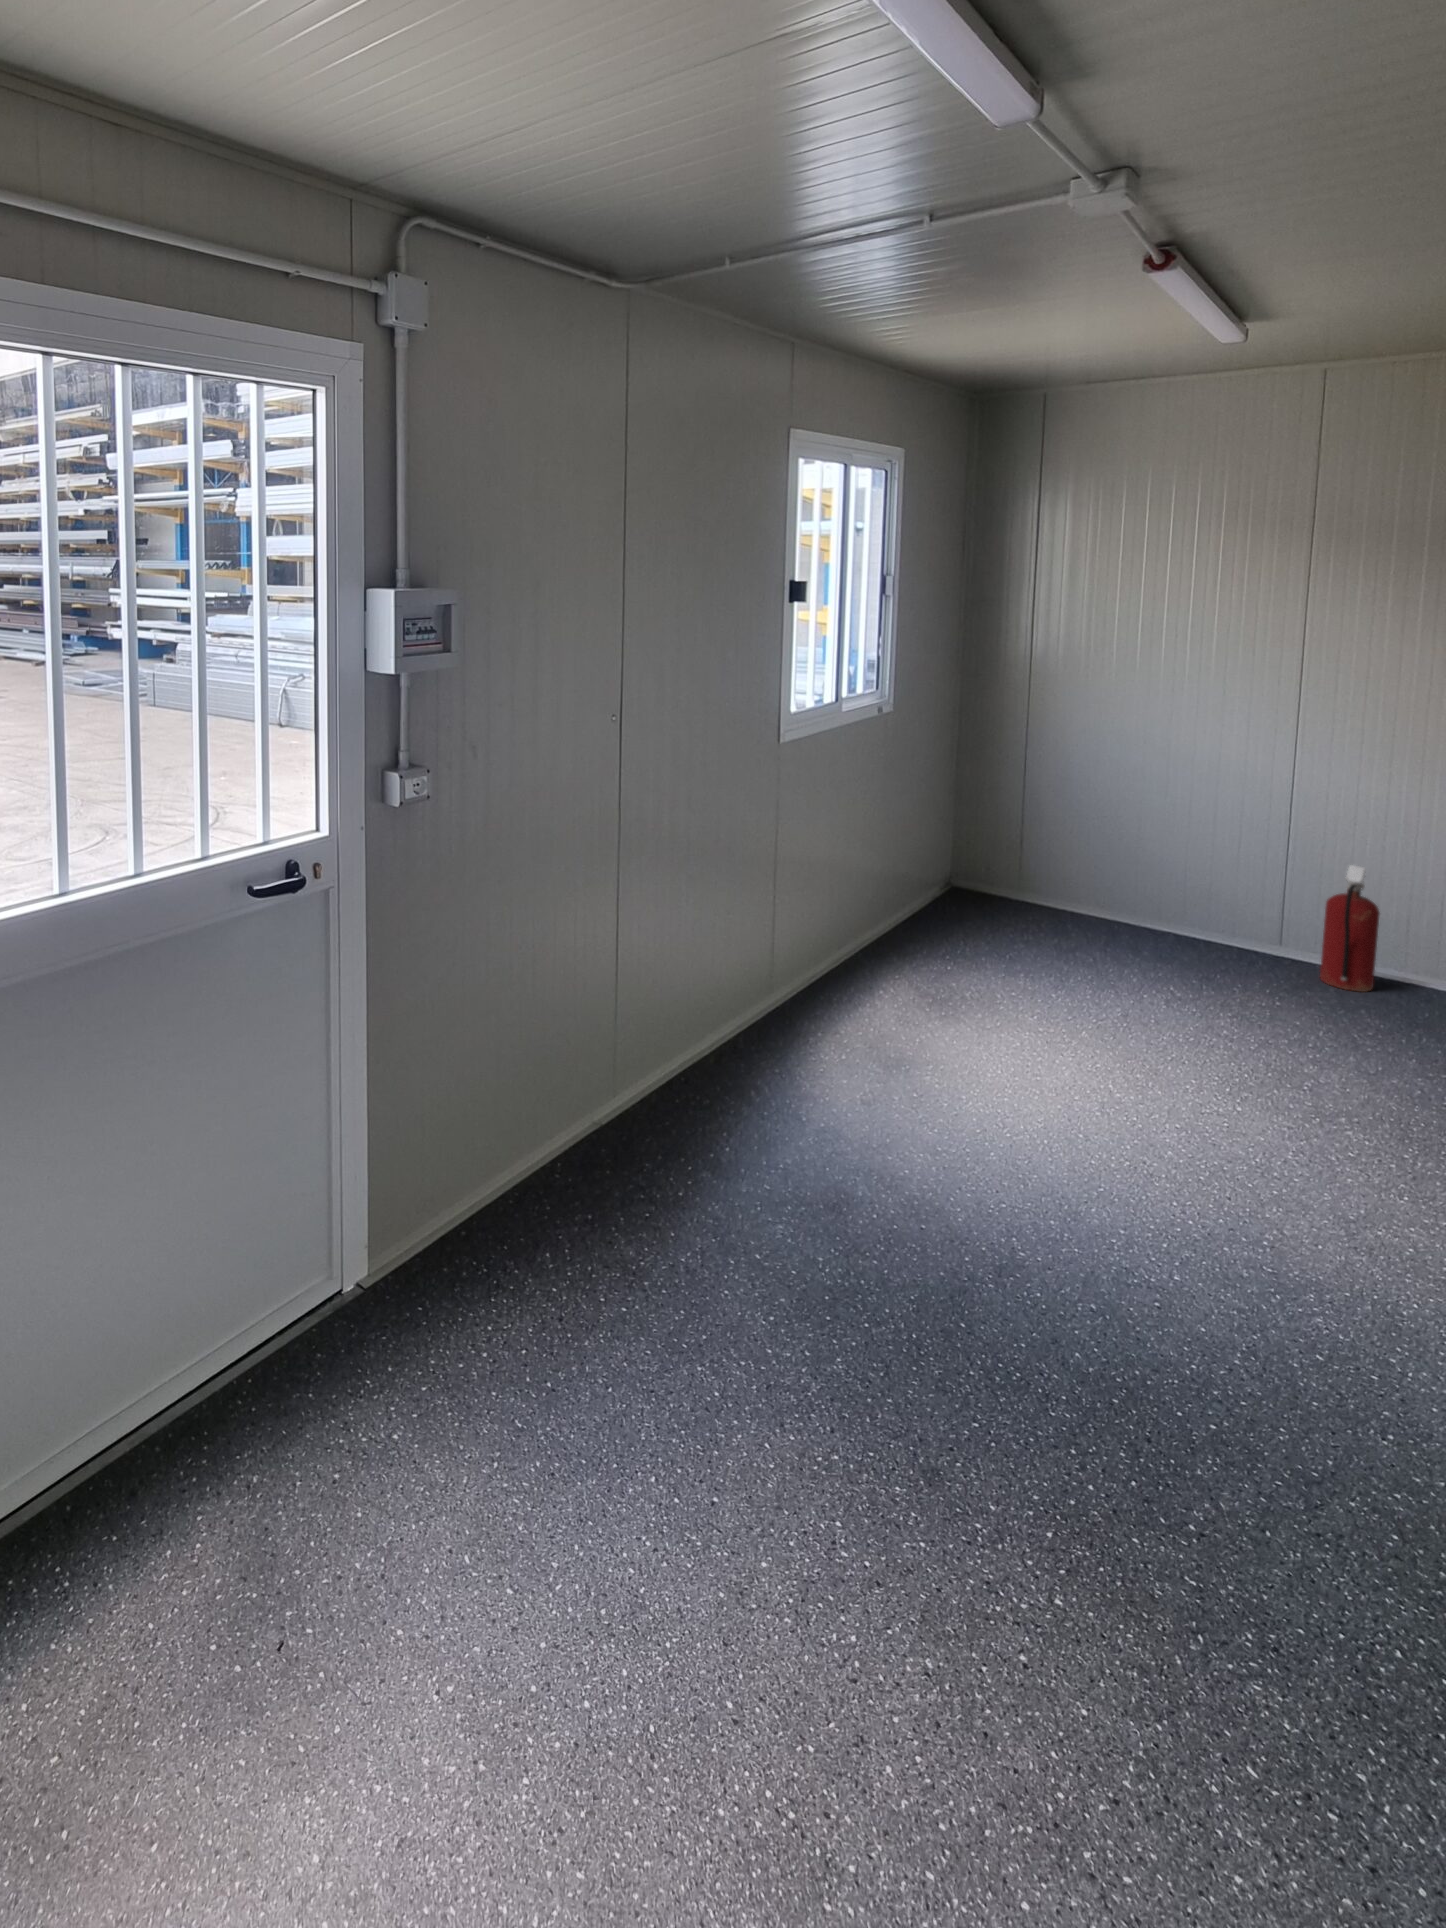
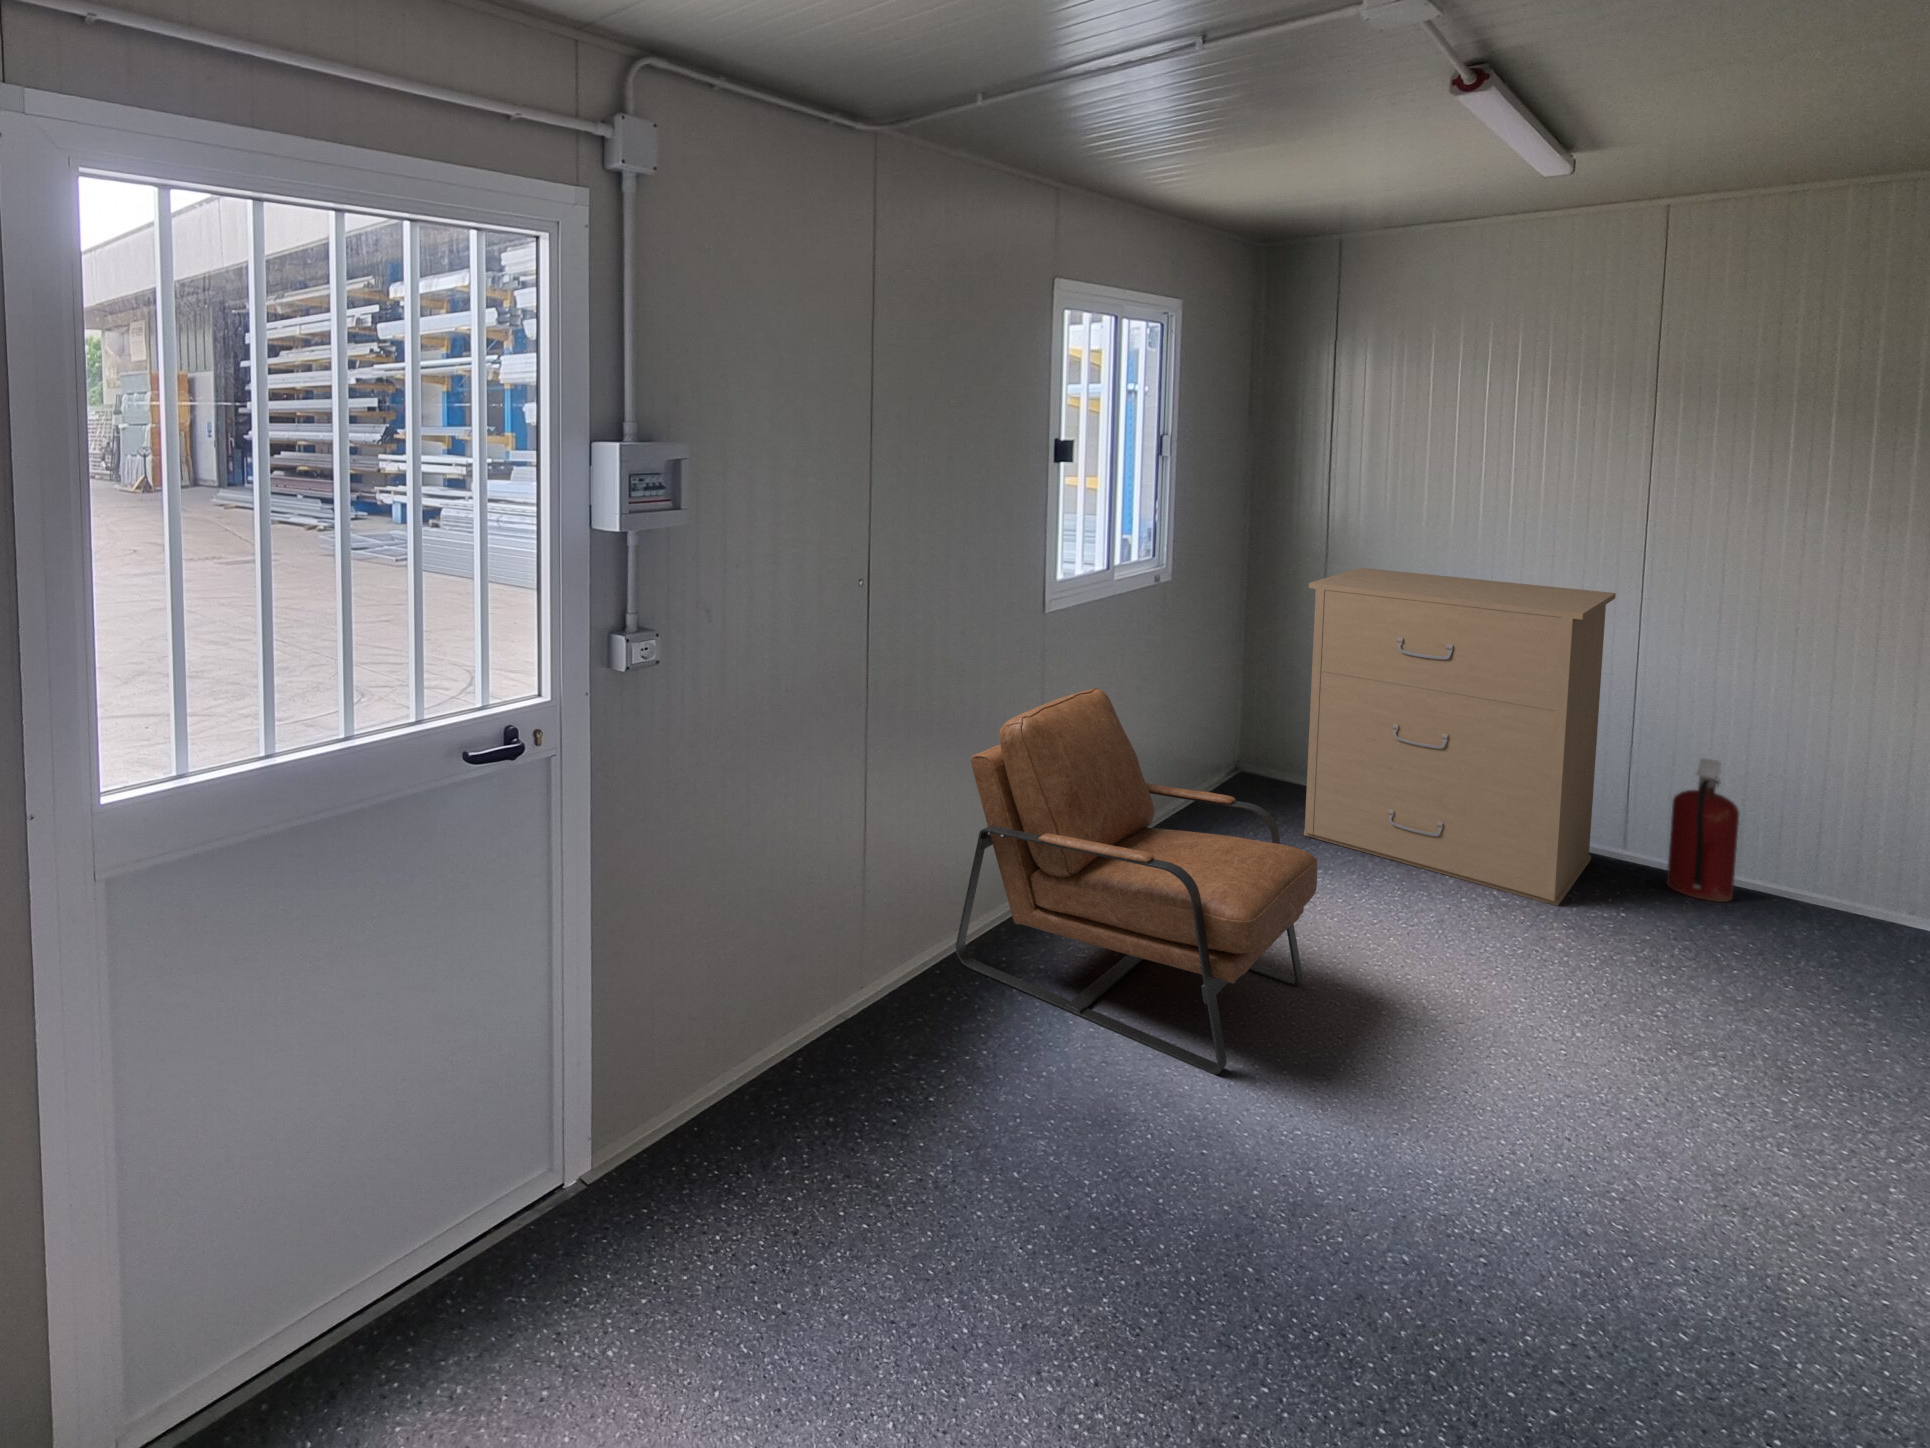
filing cabinet: none [1013,698,1282,1001] -> present [1304,568,1616,906]
chair: none [701,814,1024,1161] -> present [956,688,1317,1074]

